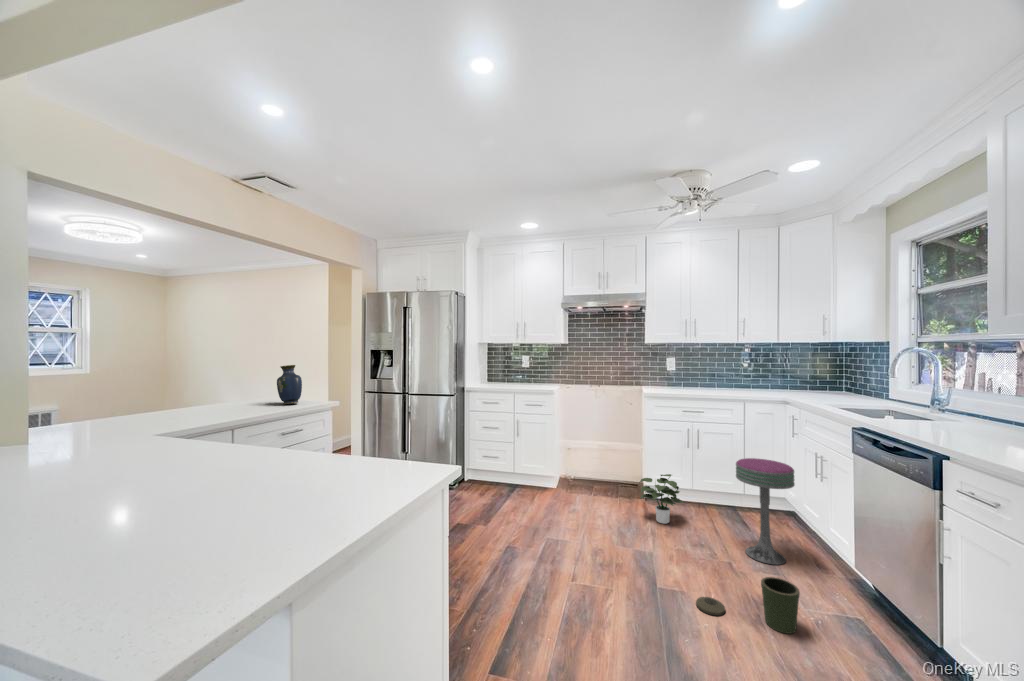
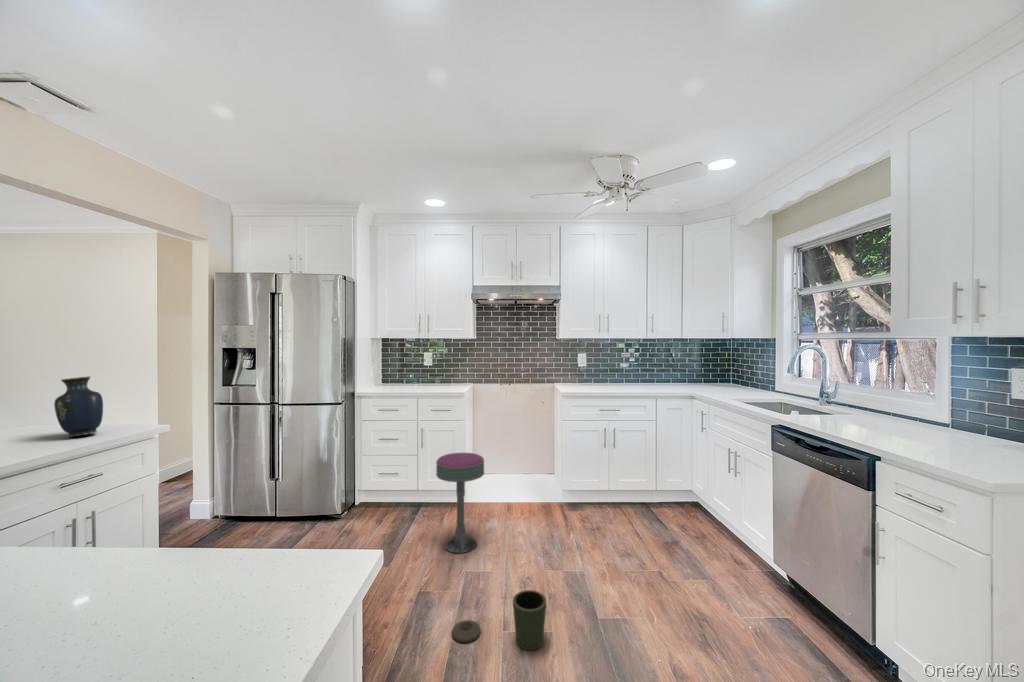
bar stool: present [736,458,795,565] -> present [436,453,484,553]
potted plant: present [640,474,685,524] -> none [560,479,607,533]
trash can: present [696,577,800,634] -> present [452,590,546,650]

